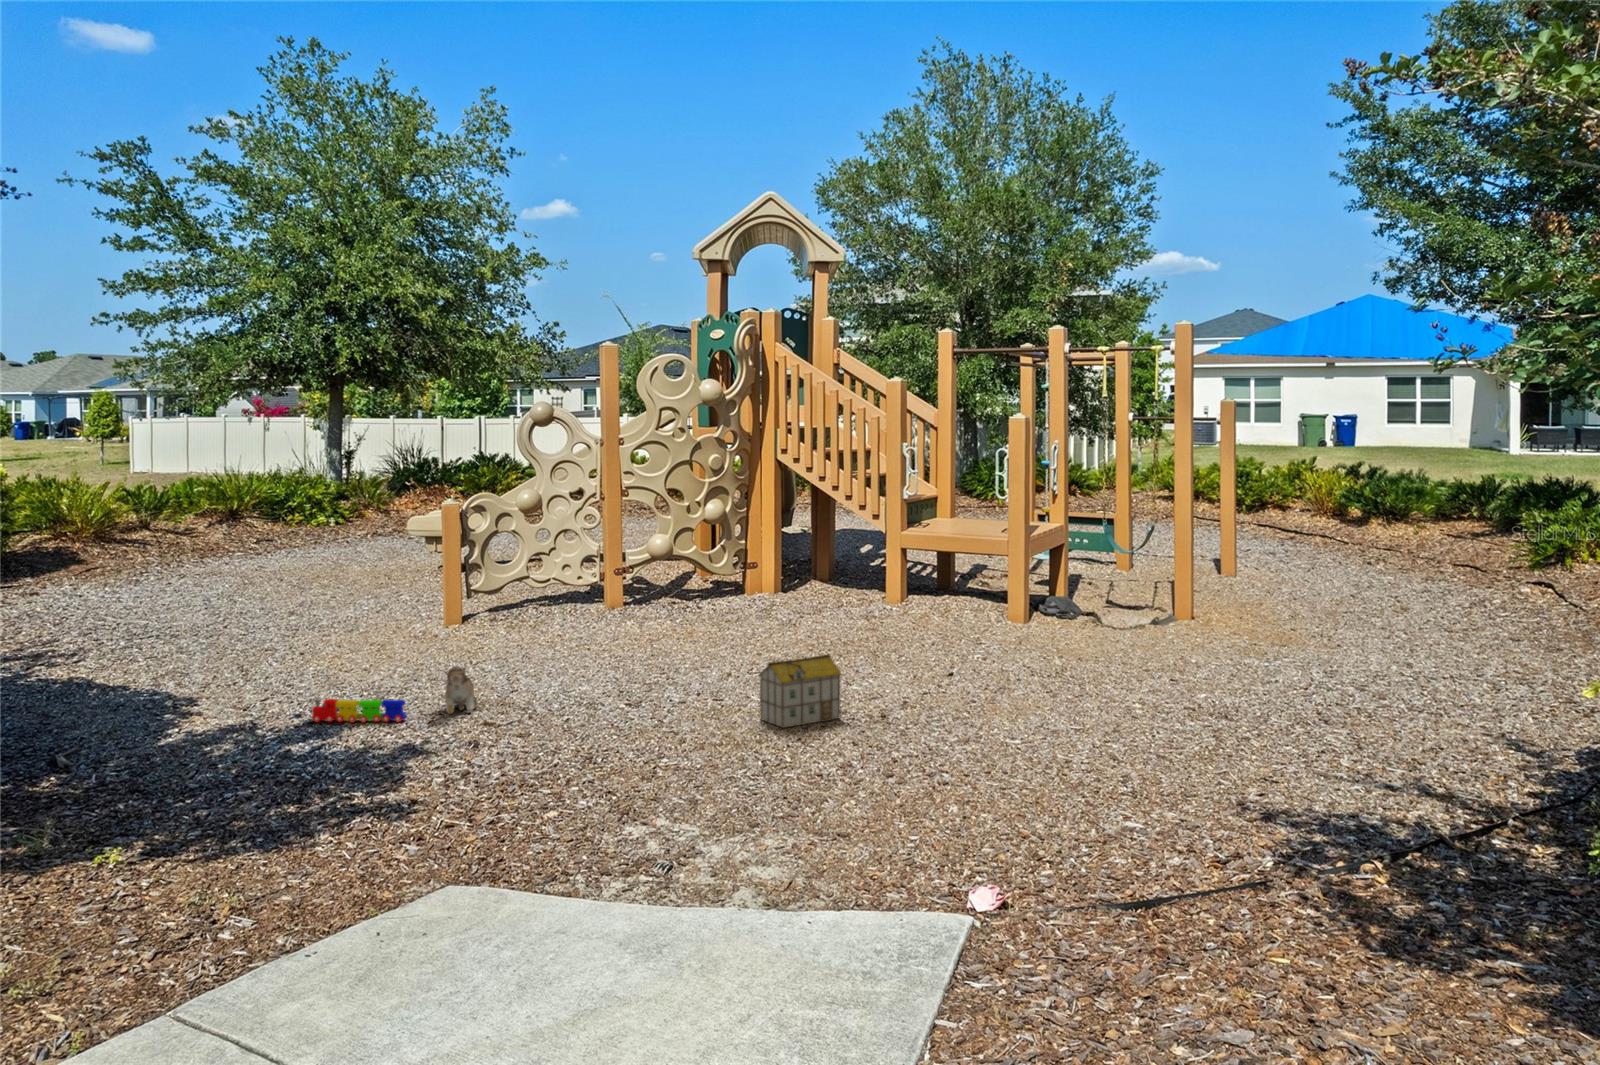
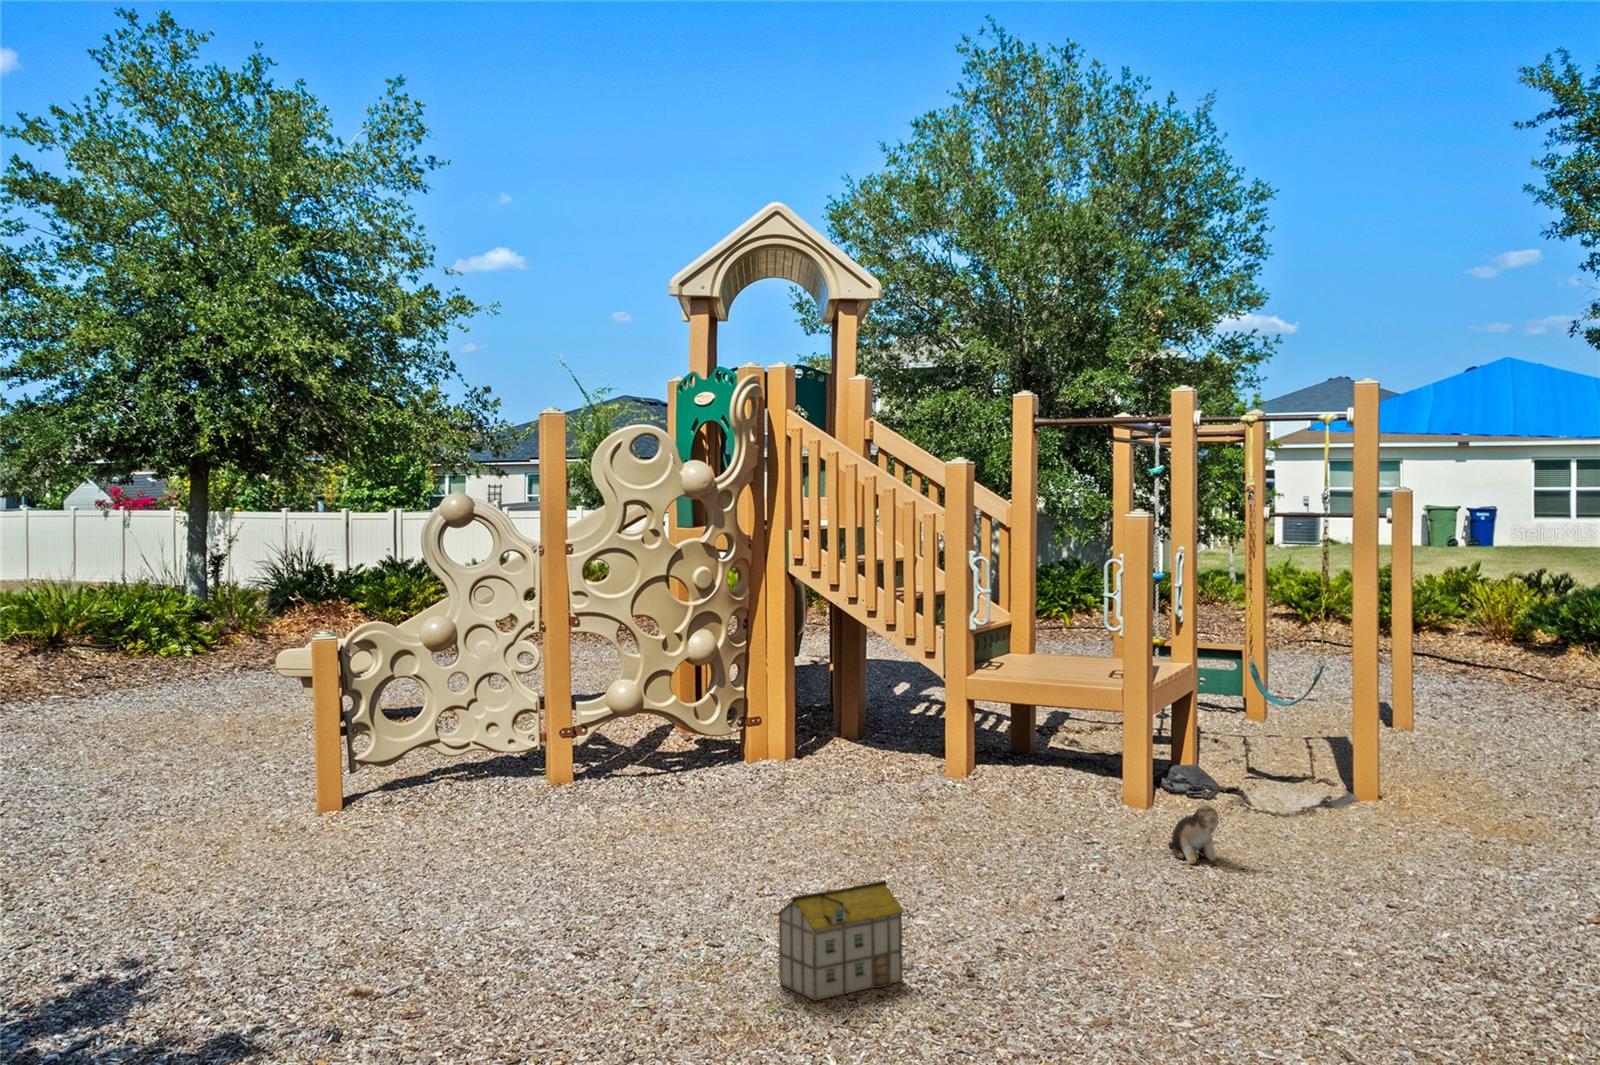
plush toy: present [444,666,477,714] -> present [1168,805,1221,864]
toy train: present [312,698,407,723] -> none [88,954,234,992]

